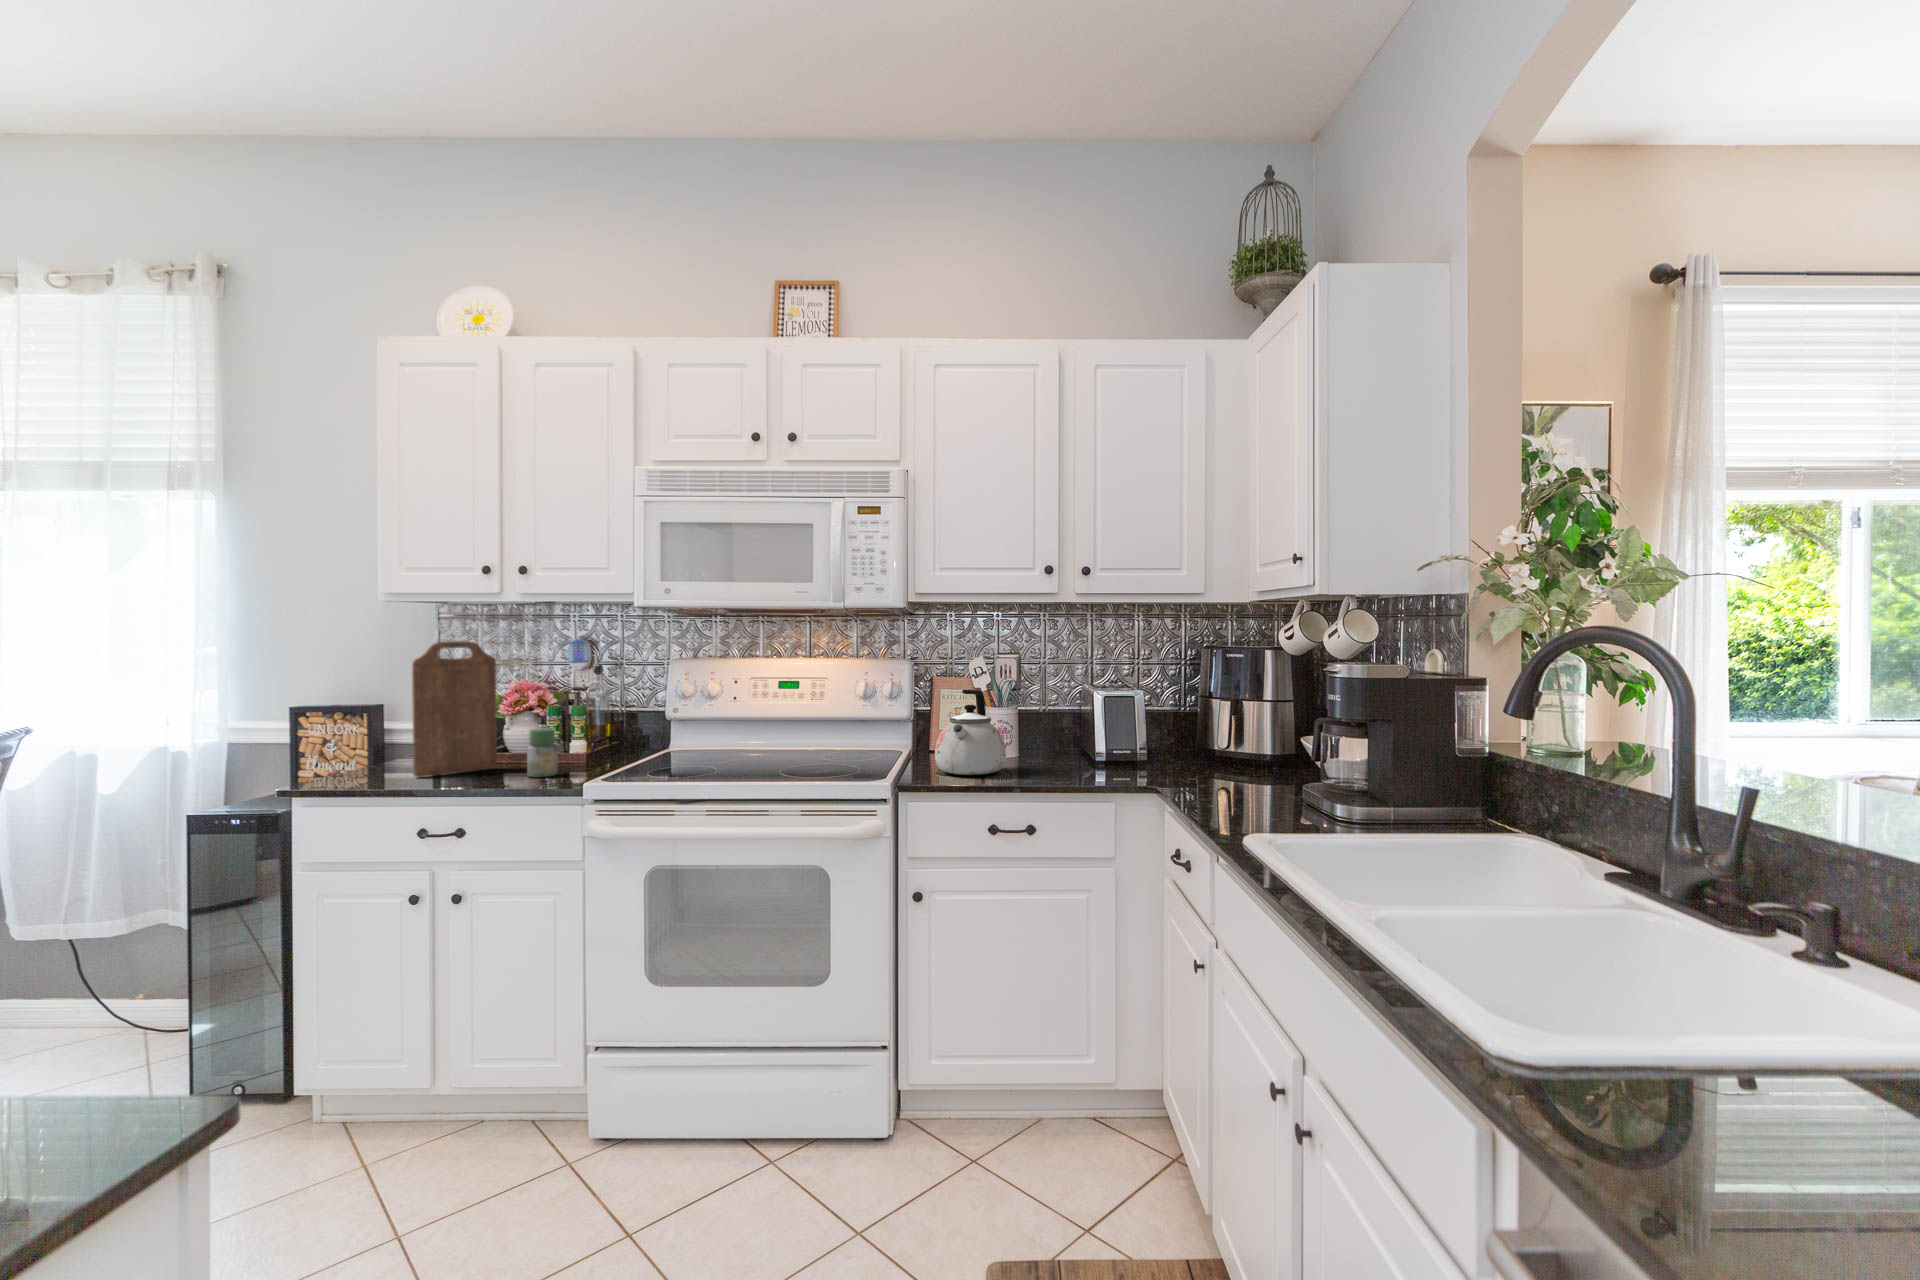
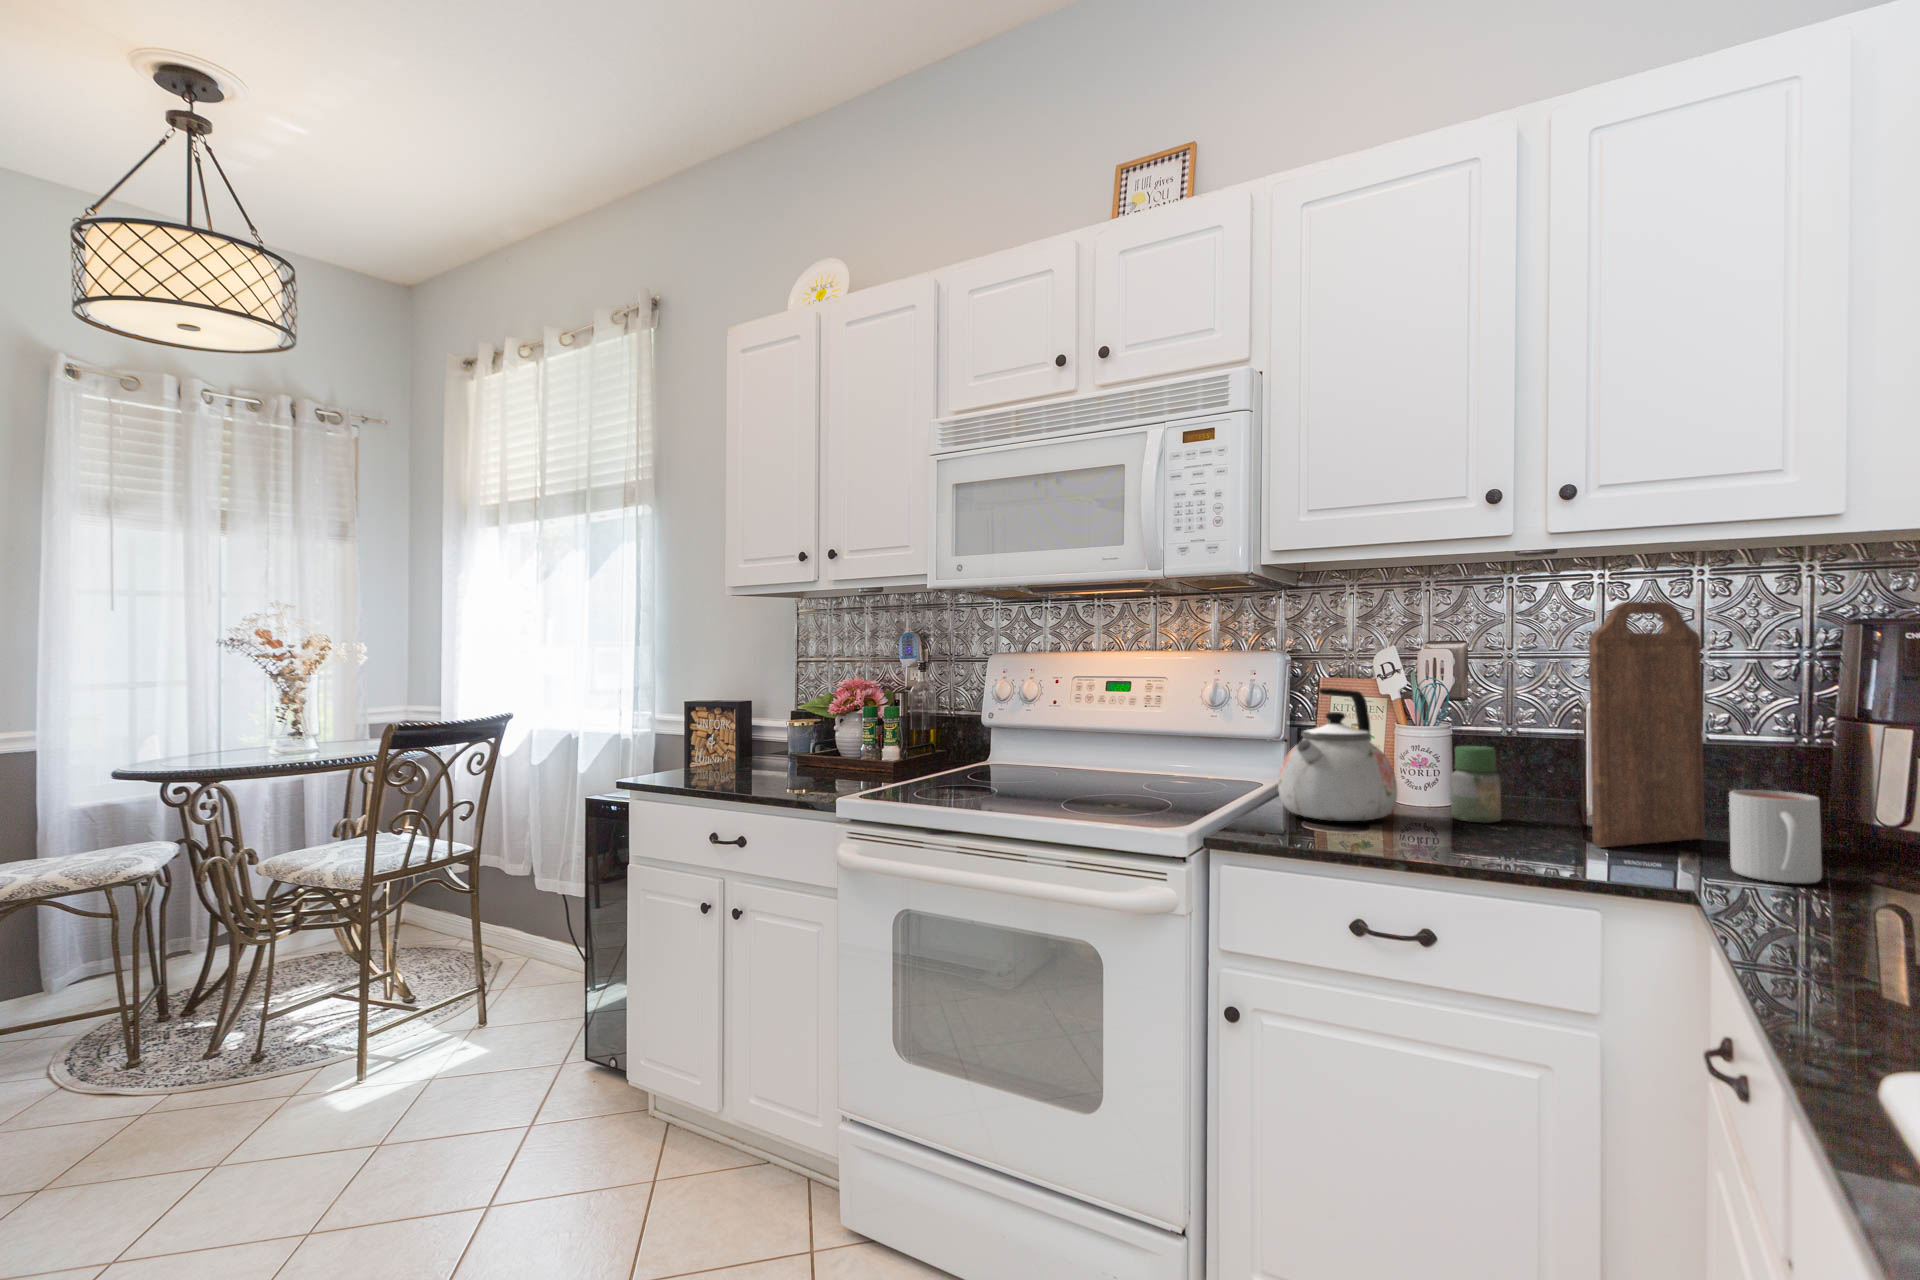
cutting board: present [412,641,497,777] -> present [1589,602,1705,847]
jar: present [527,728,558,777] -> present [1451,746,1501,823]
mug: none [1177,740,1213,786] -> present [1729,790,1822,884]

